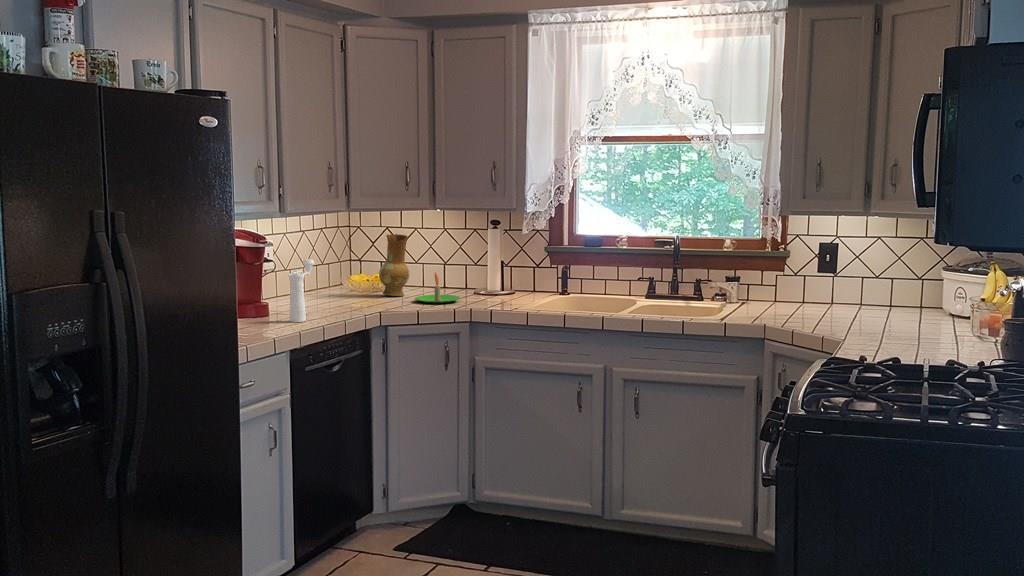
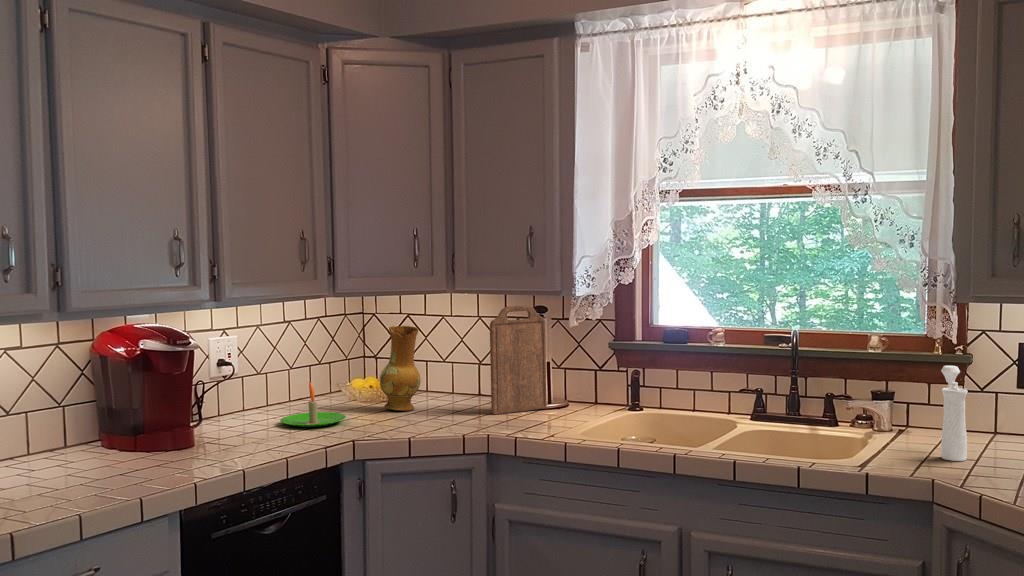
cutting board: none [463,219,501,298] -> present [490,305,547,415]
pepper mill: present [288,259,314,322] -> present [941,366,968,461]
candle: present [415,272,460,303] -> present [280,382,346,427]

